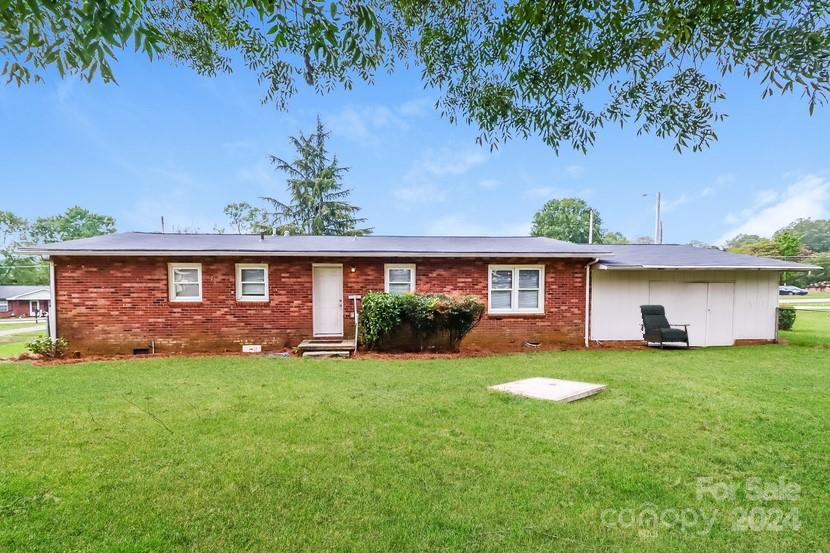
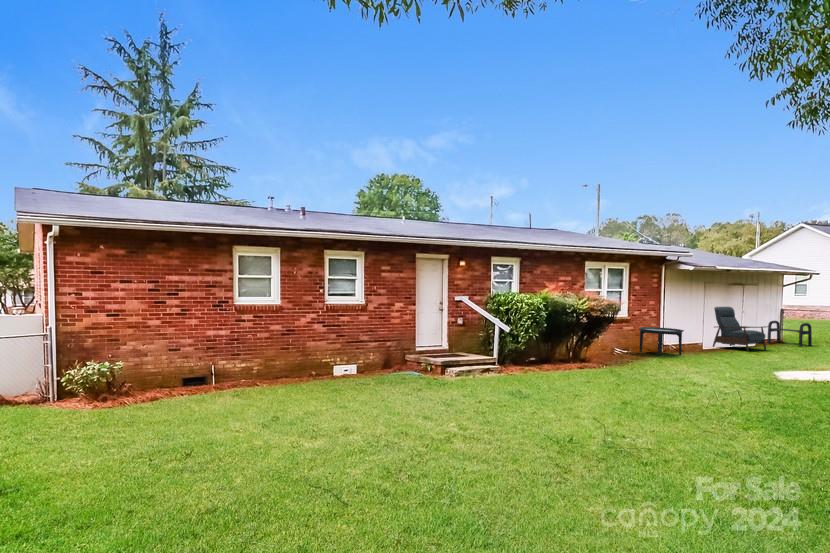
bench: none [723,320,771,348] -> present [767,321,812,347]
round table: none [536,324,576,350] -> present [639,327,684,356]

